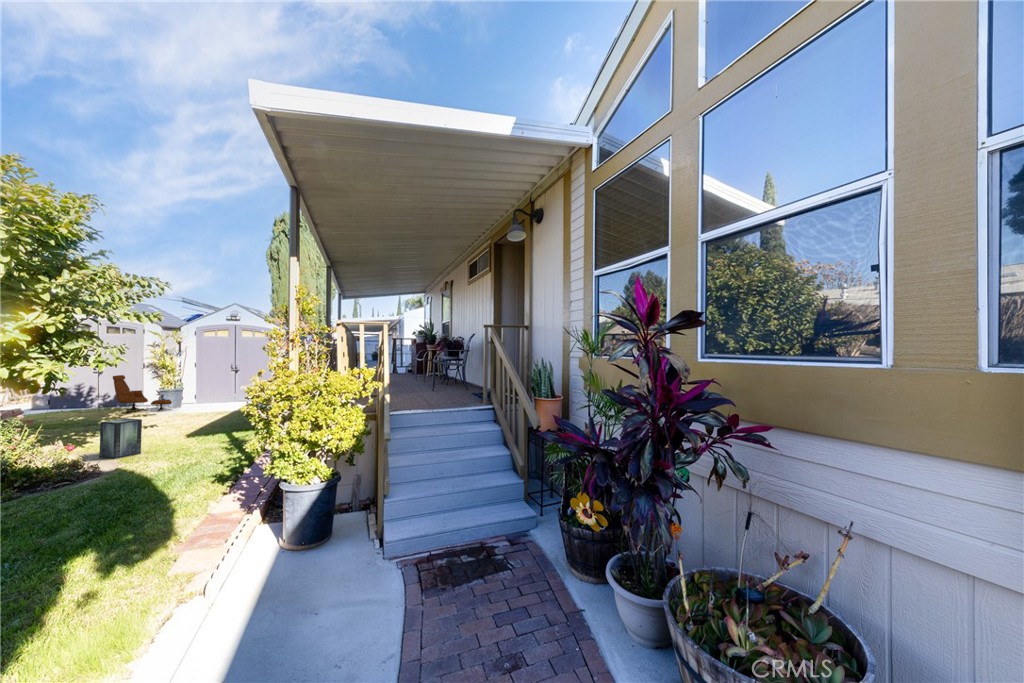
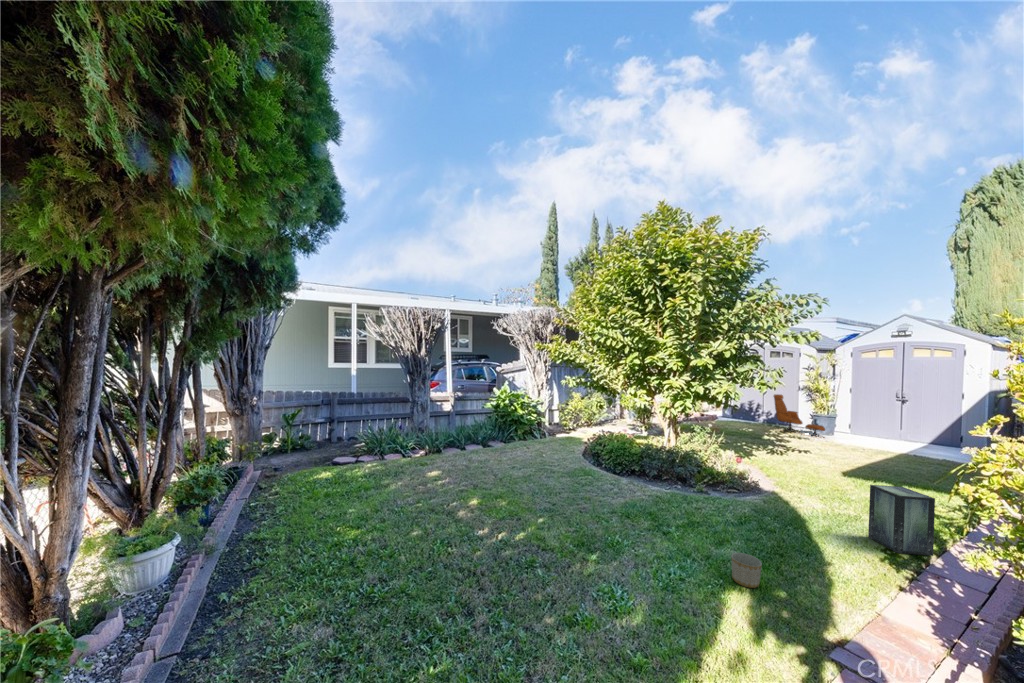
storage box: present [99,418,142,459] -> present [868,485,935,556]
planter: none [66,521,104,554] -> present [731,553,762,588]

